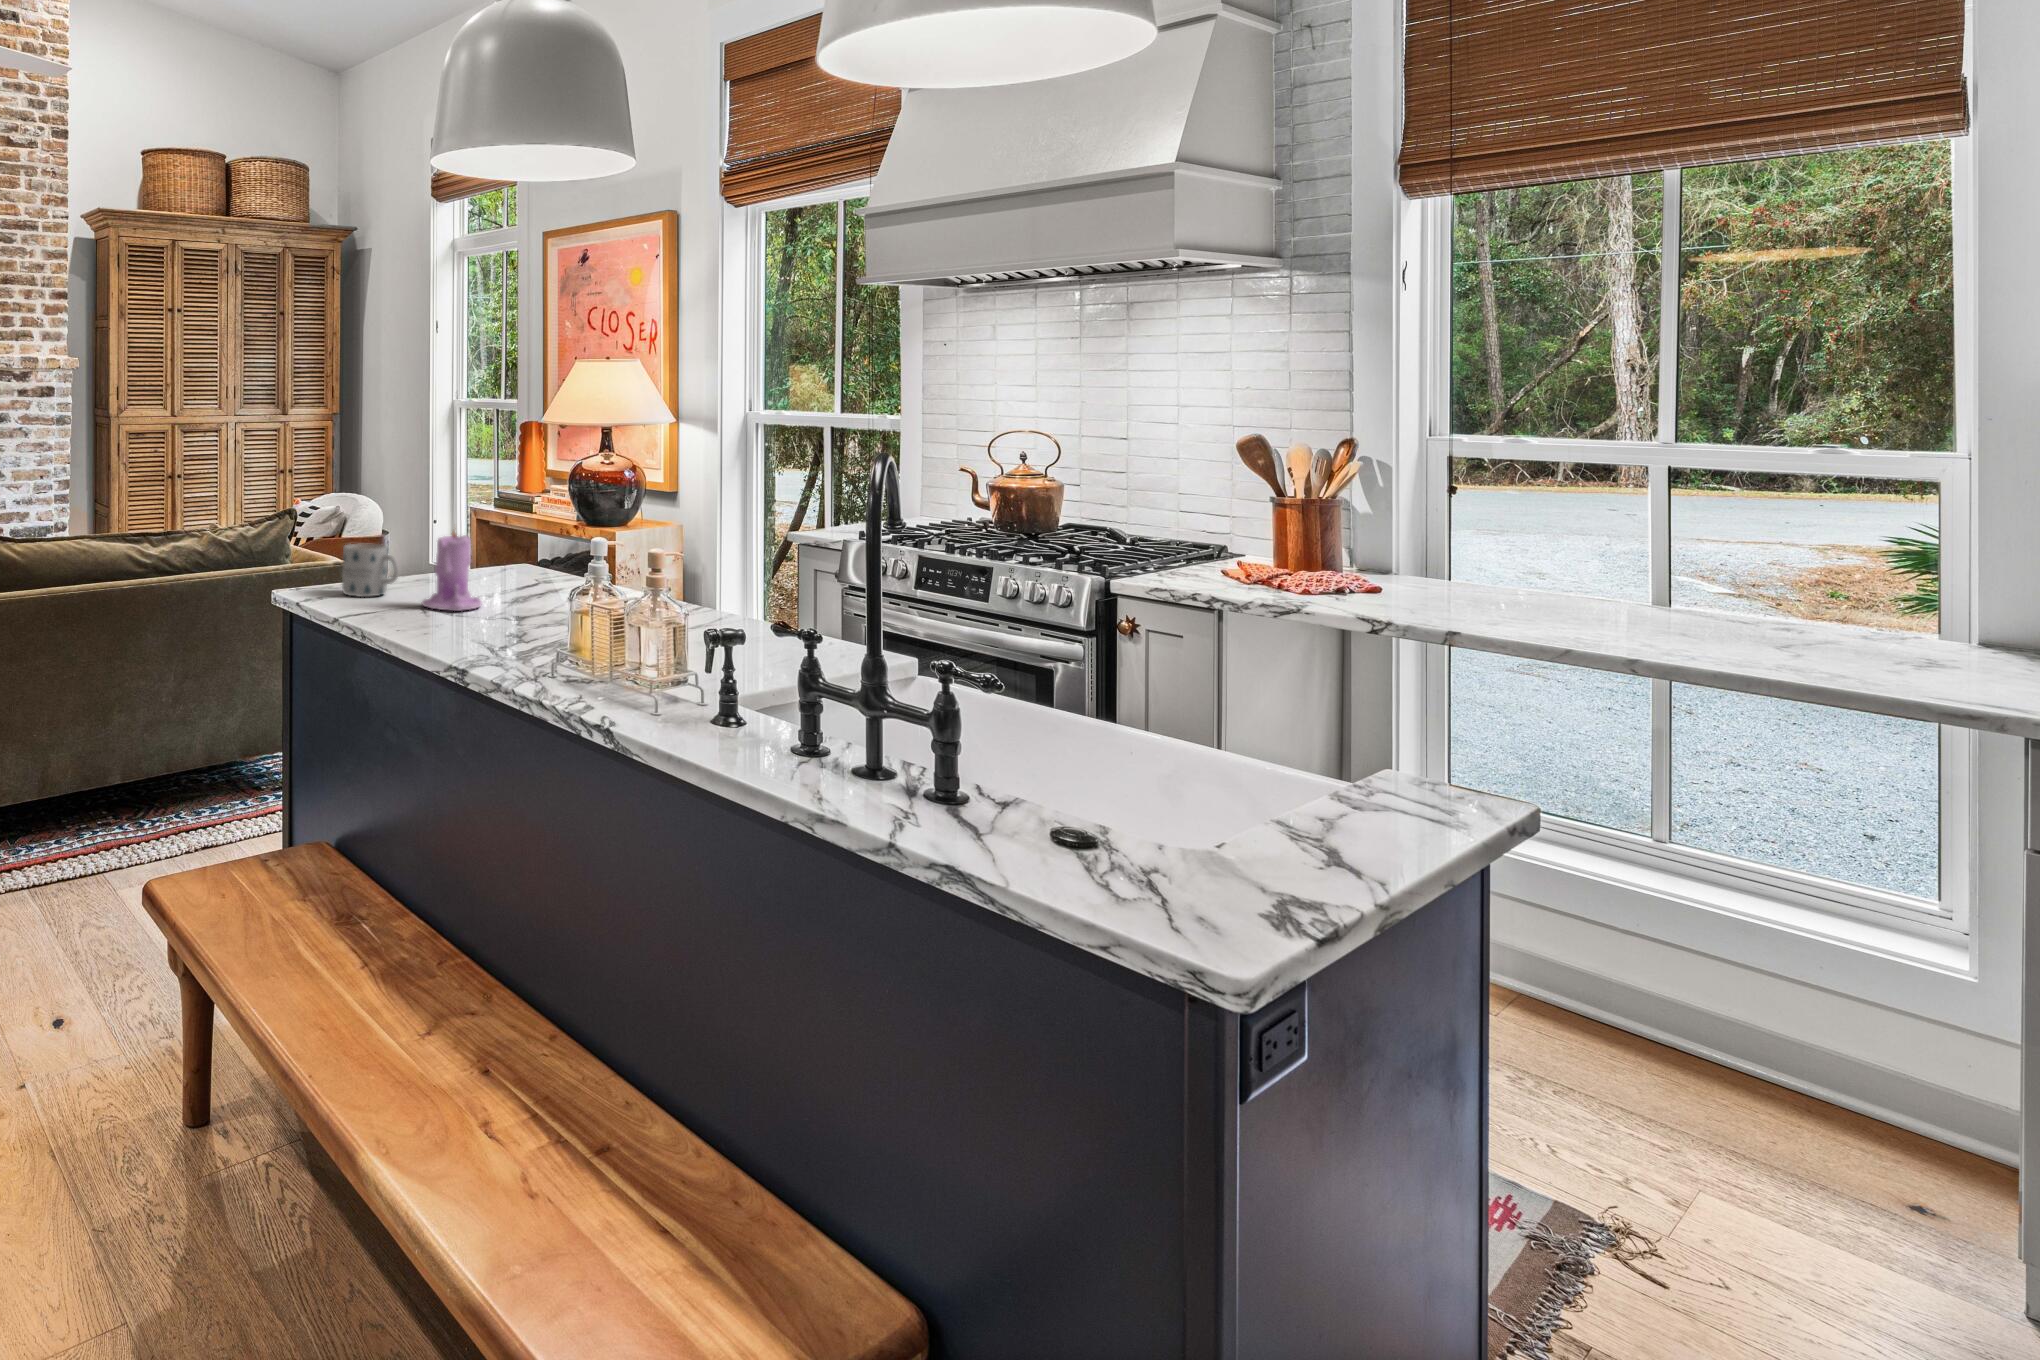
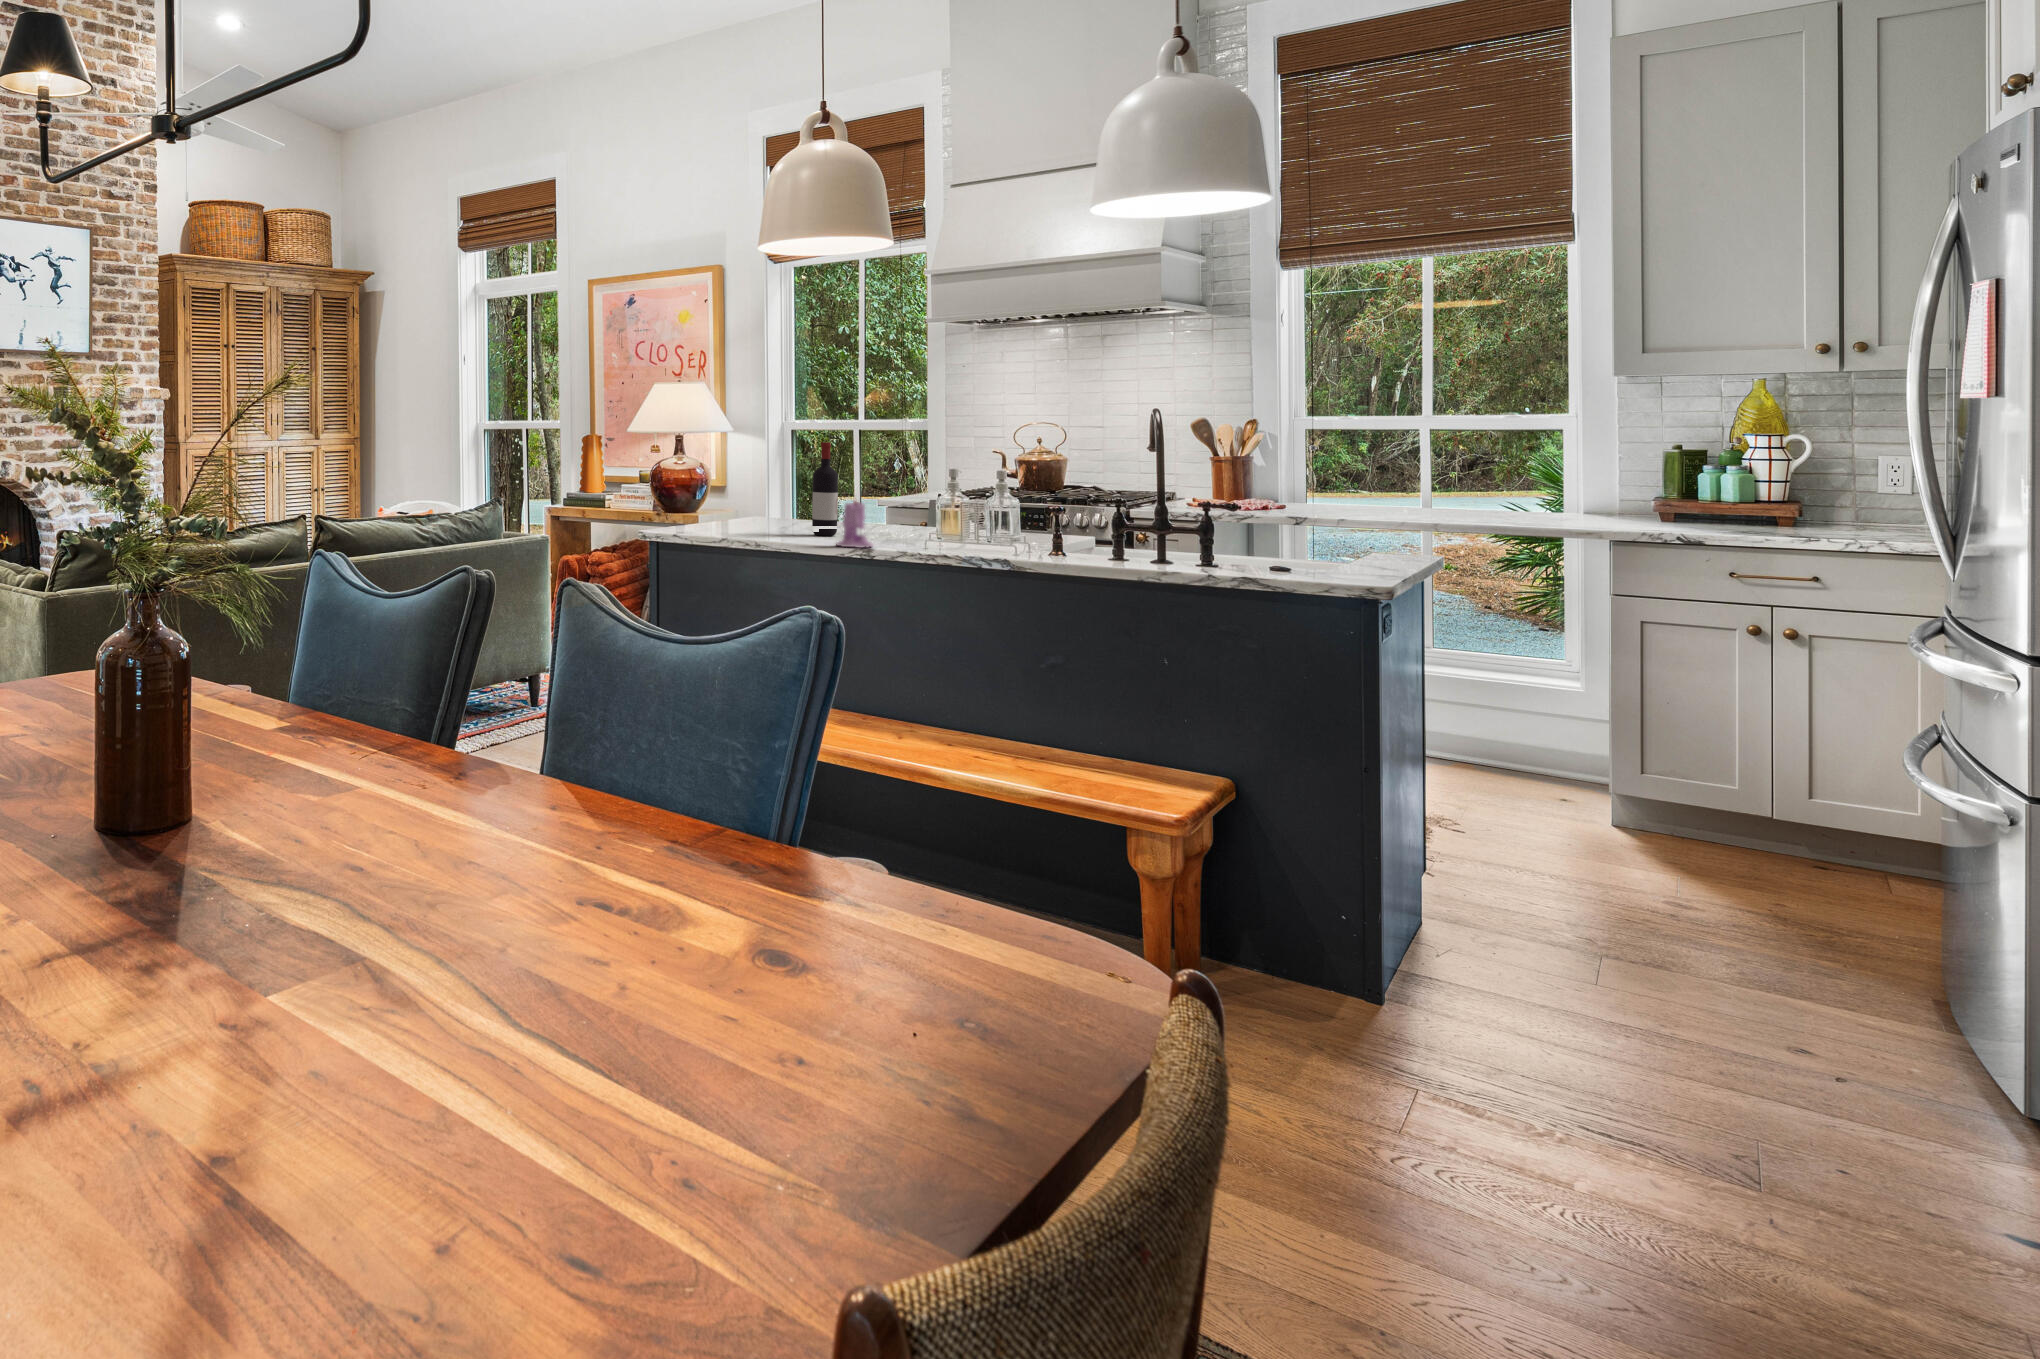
wine bottle: none [482,437,522,581] -> present [812,442,838,536]
mug: present [342,544,399,597] -> none [767,511,808,544]

